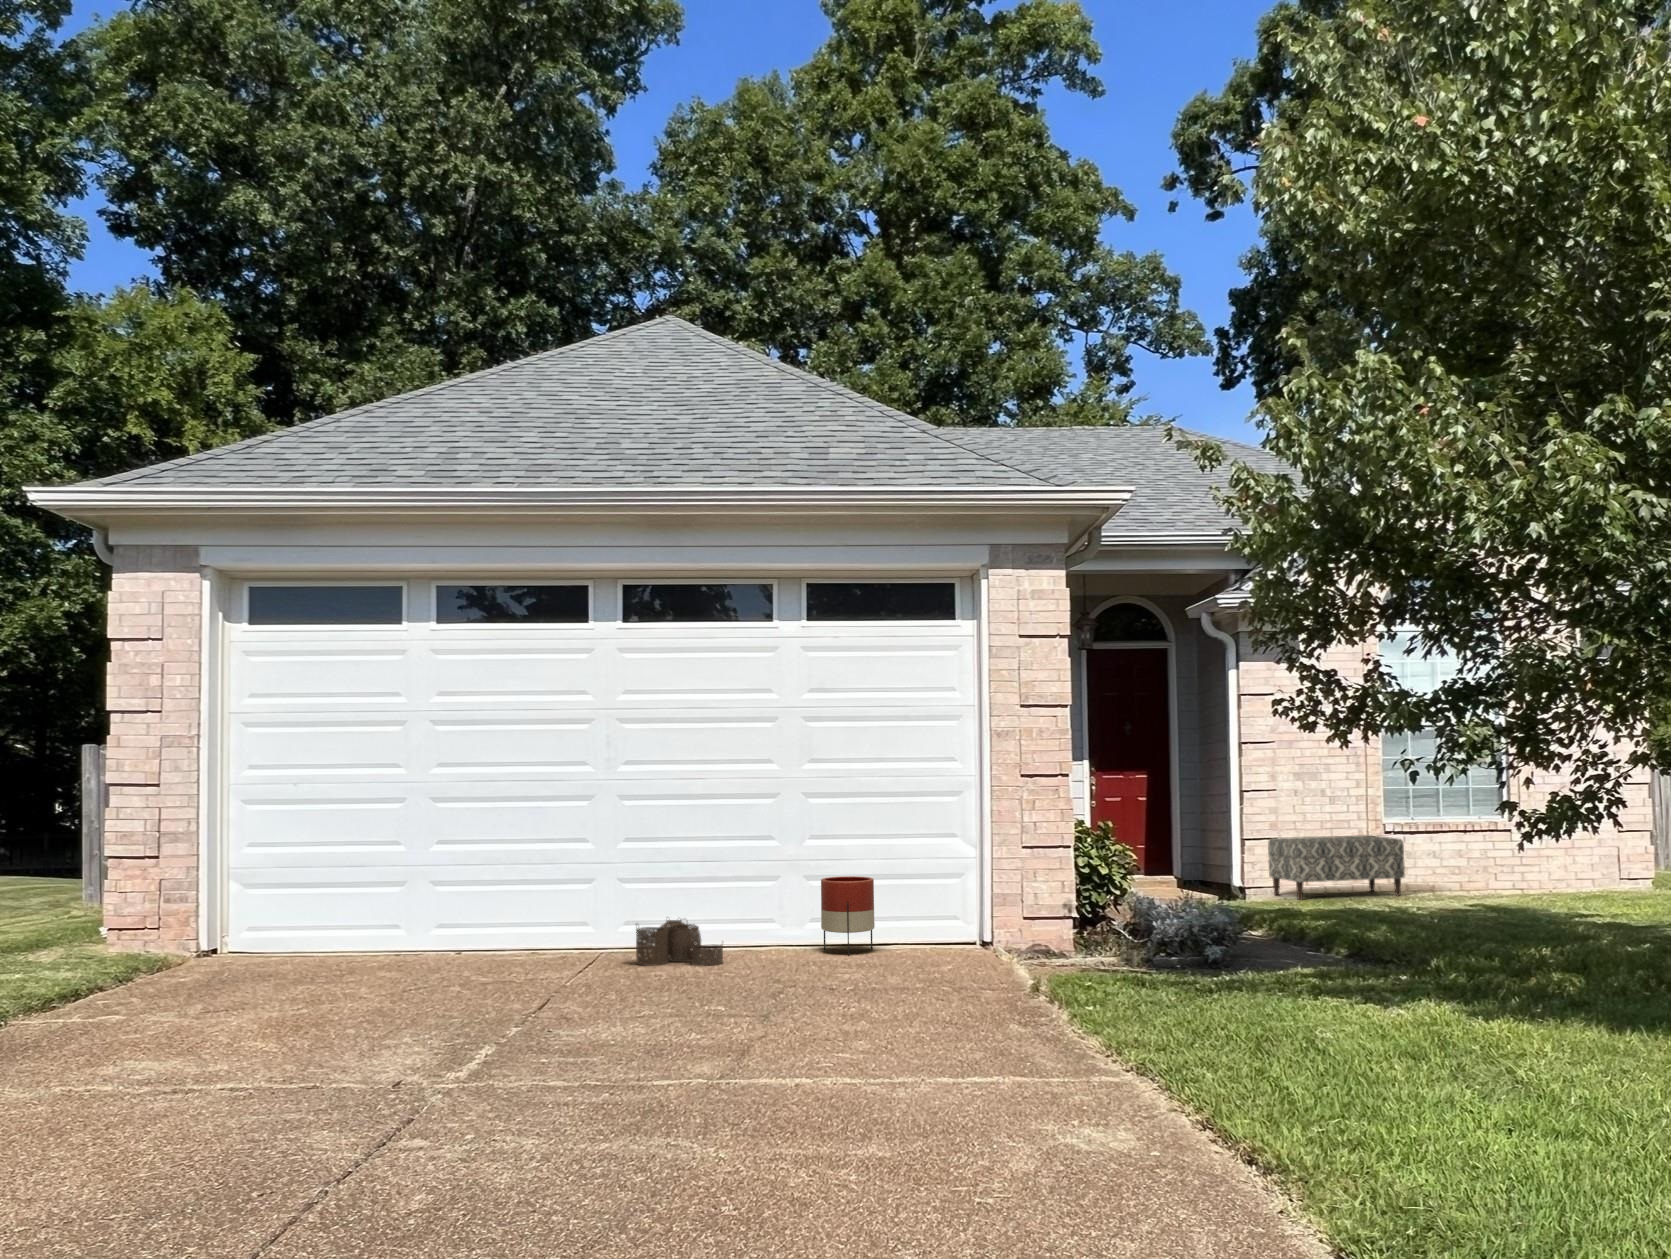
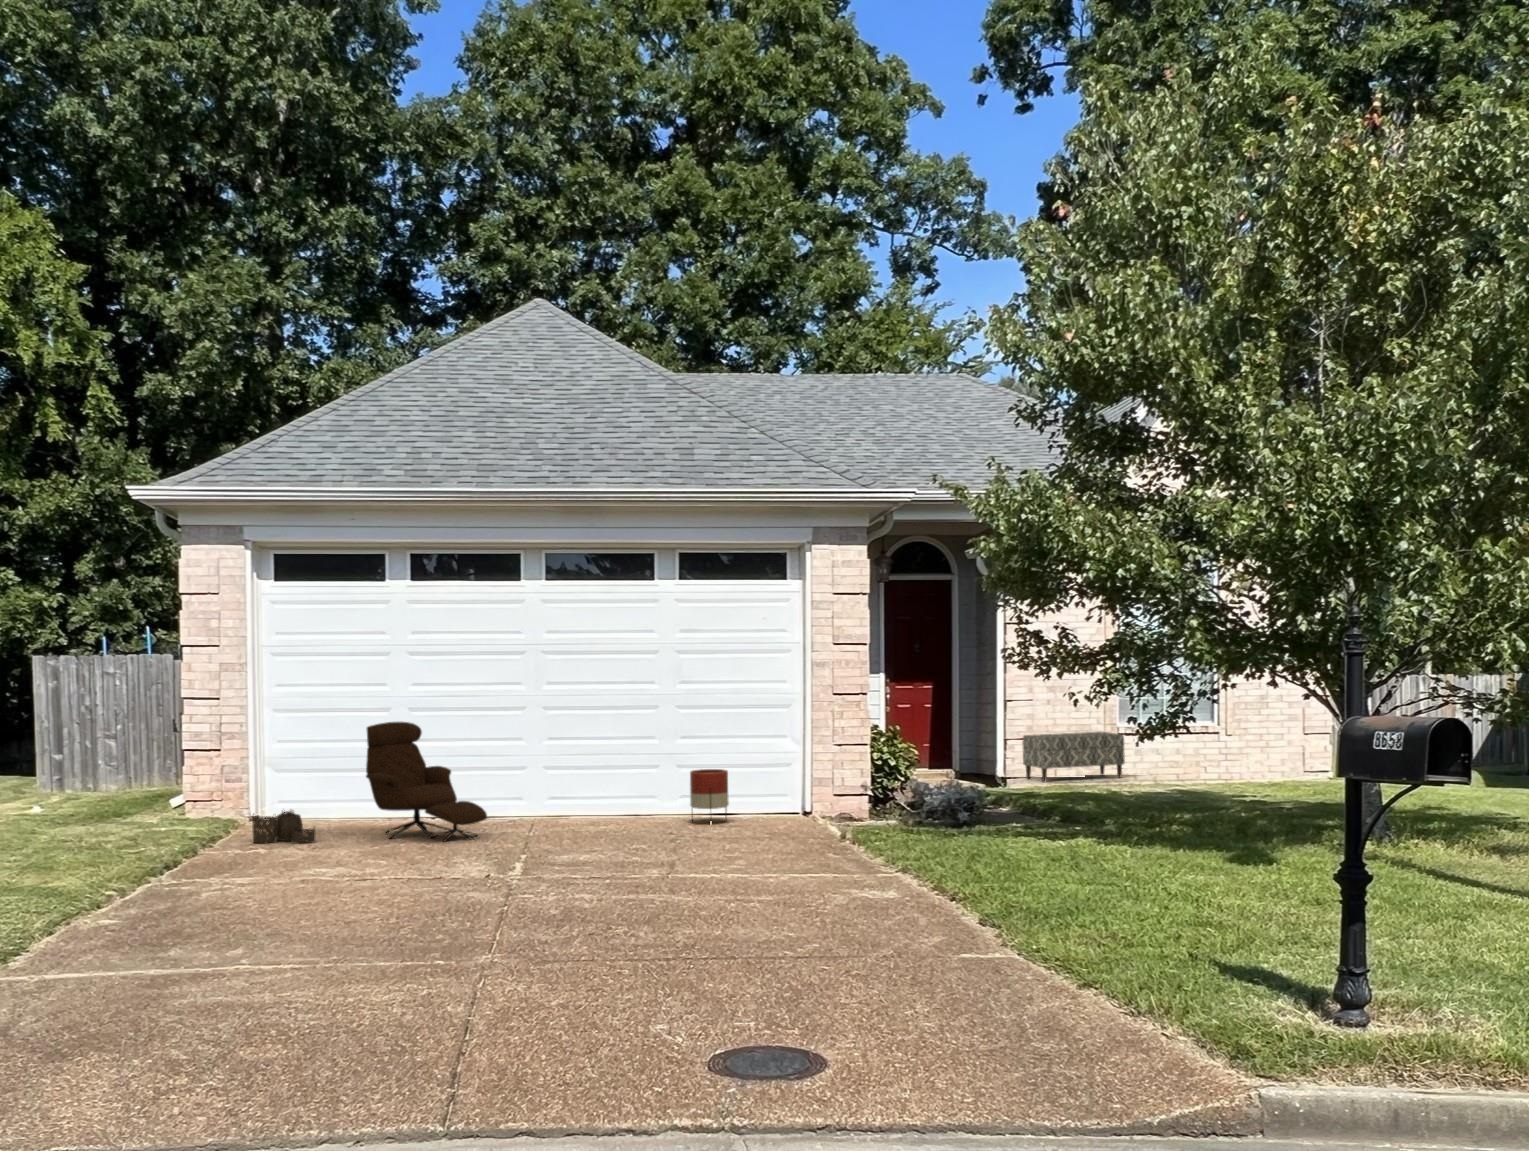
lounge chair: none [369,806,530,976] -> present [366,722,487,842]
woven basket: present [636,917,723,966] -> present [252,810,316,844]

